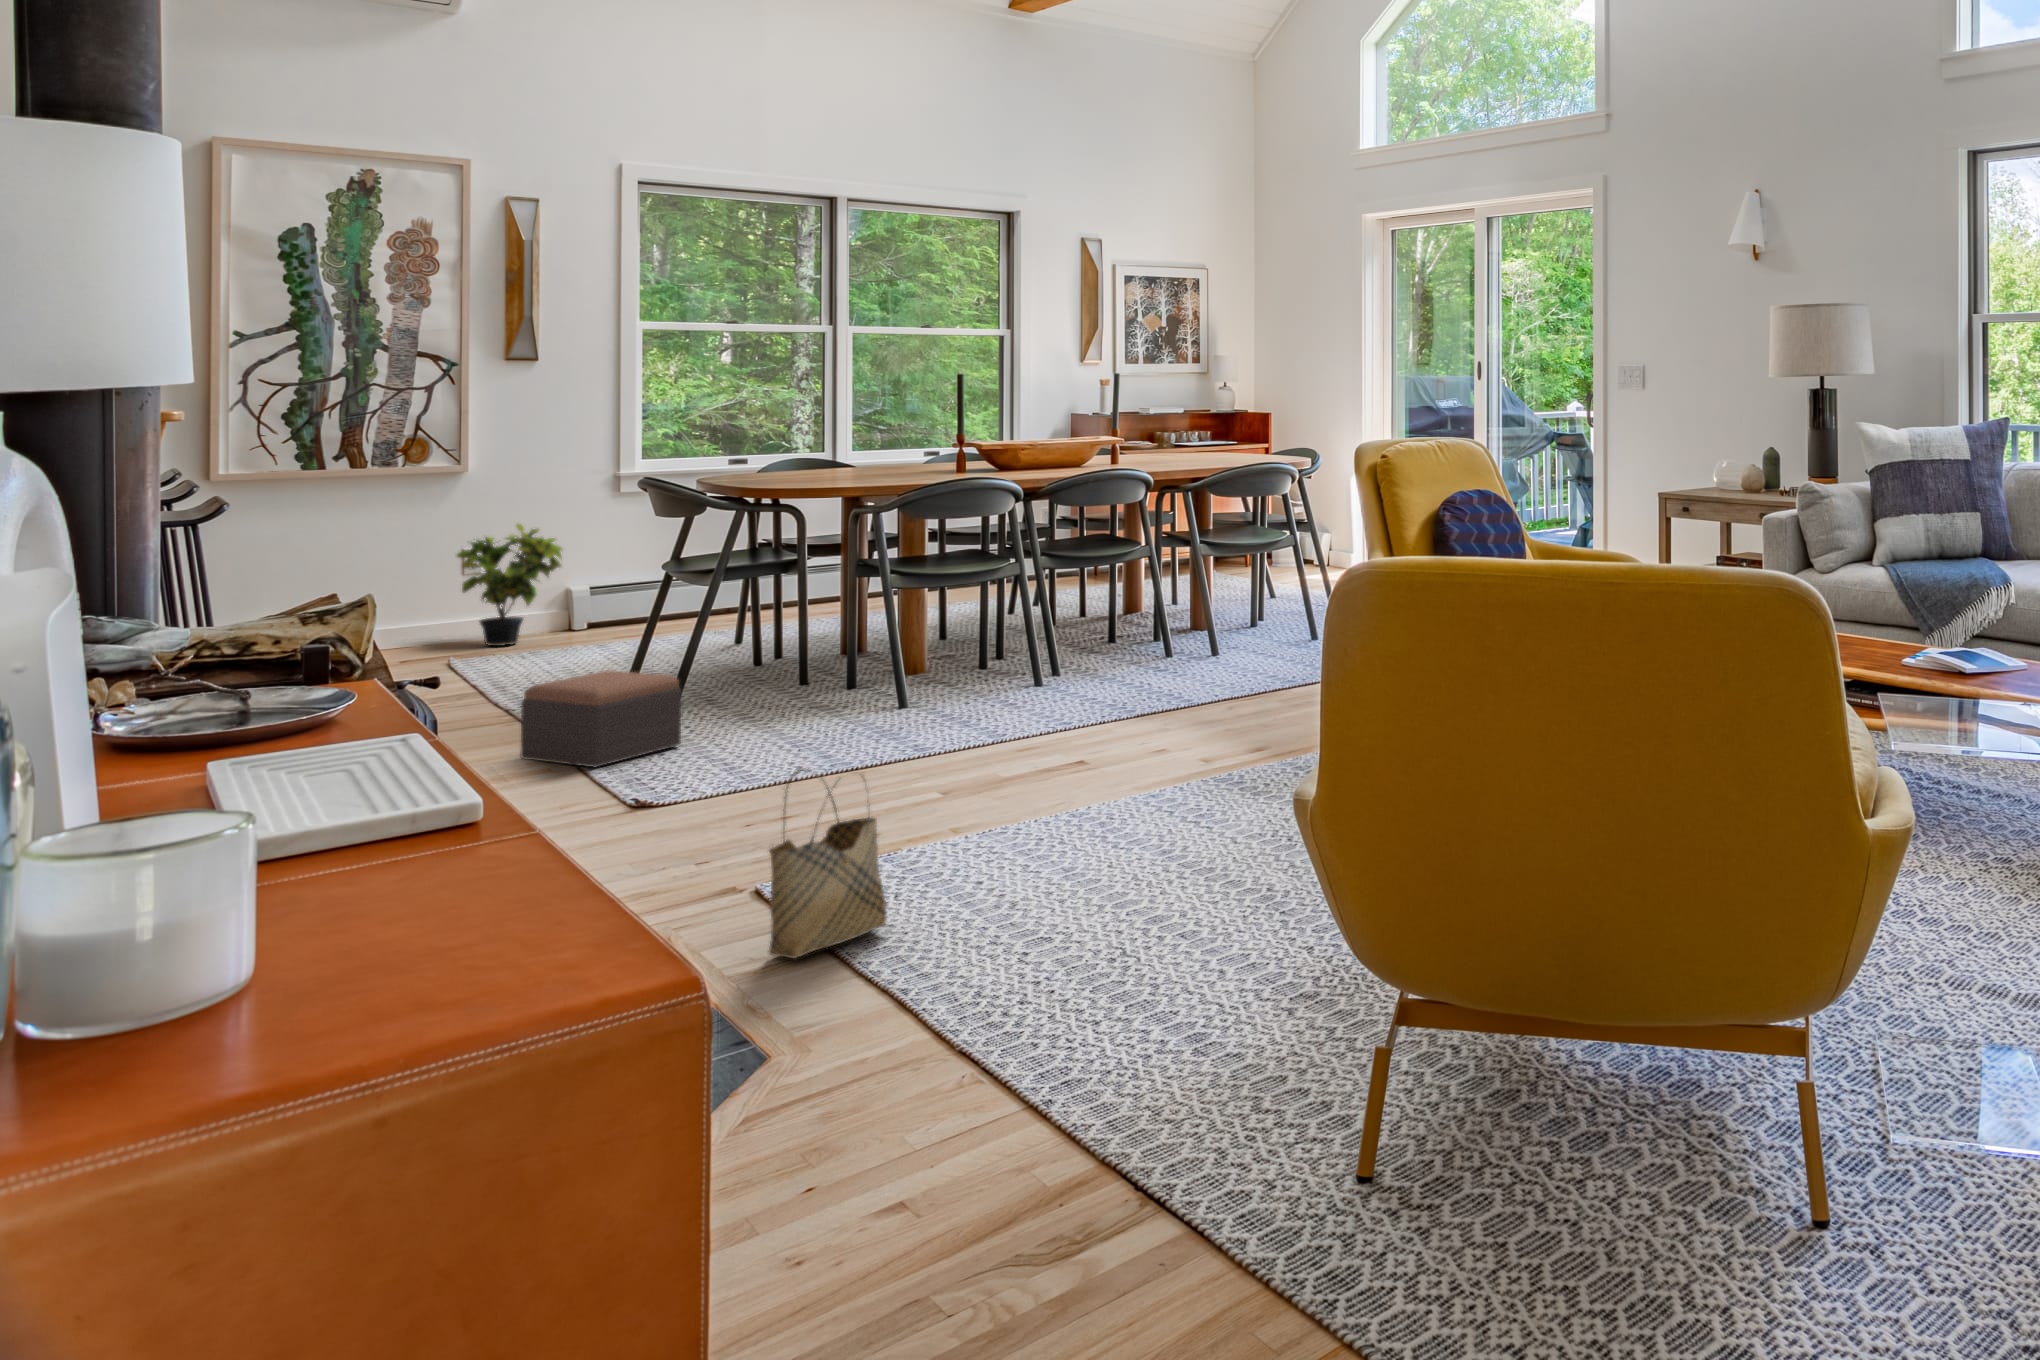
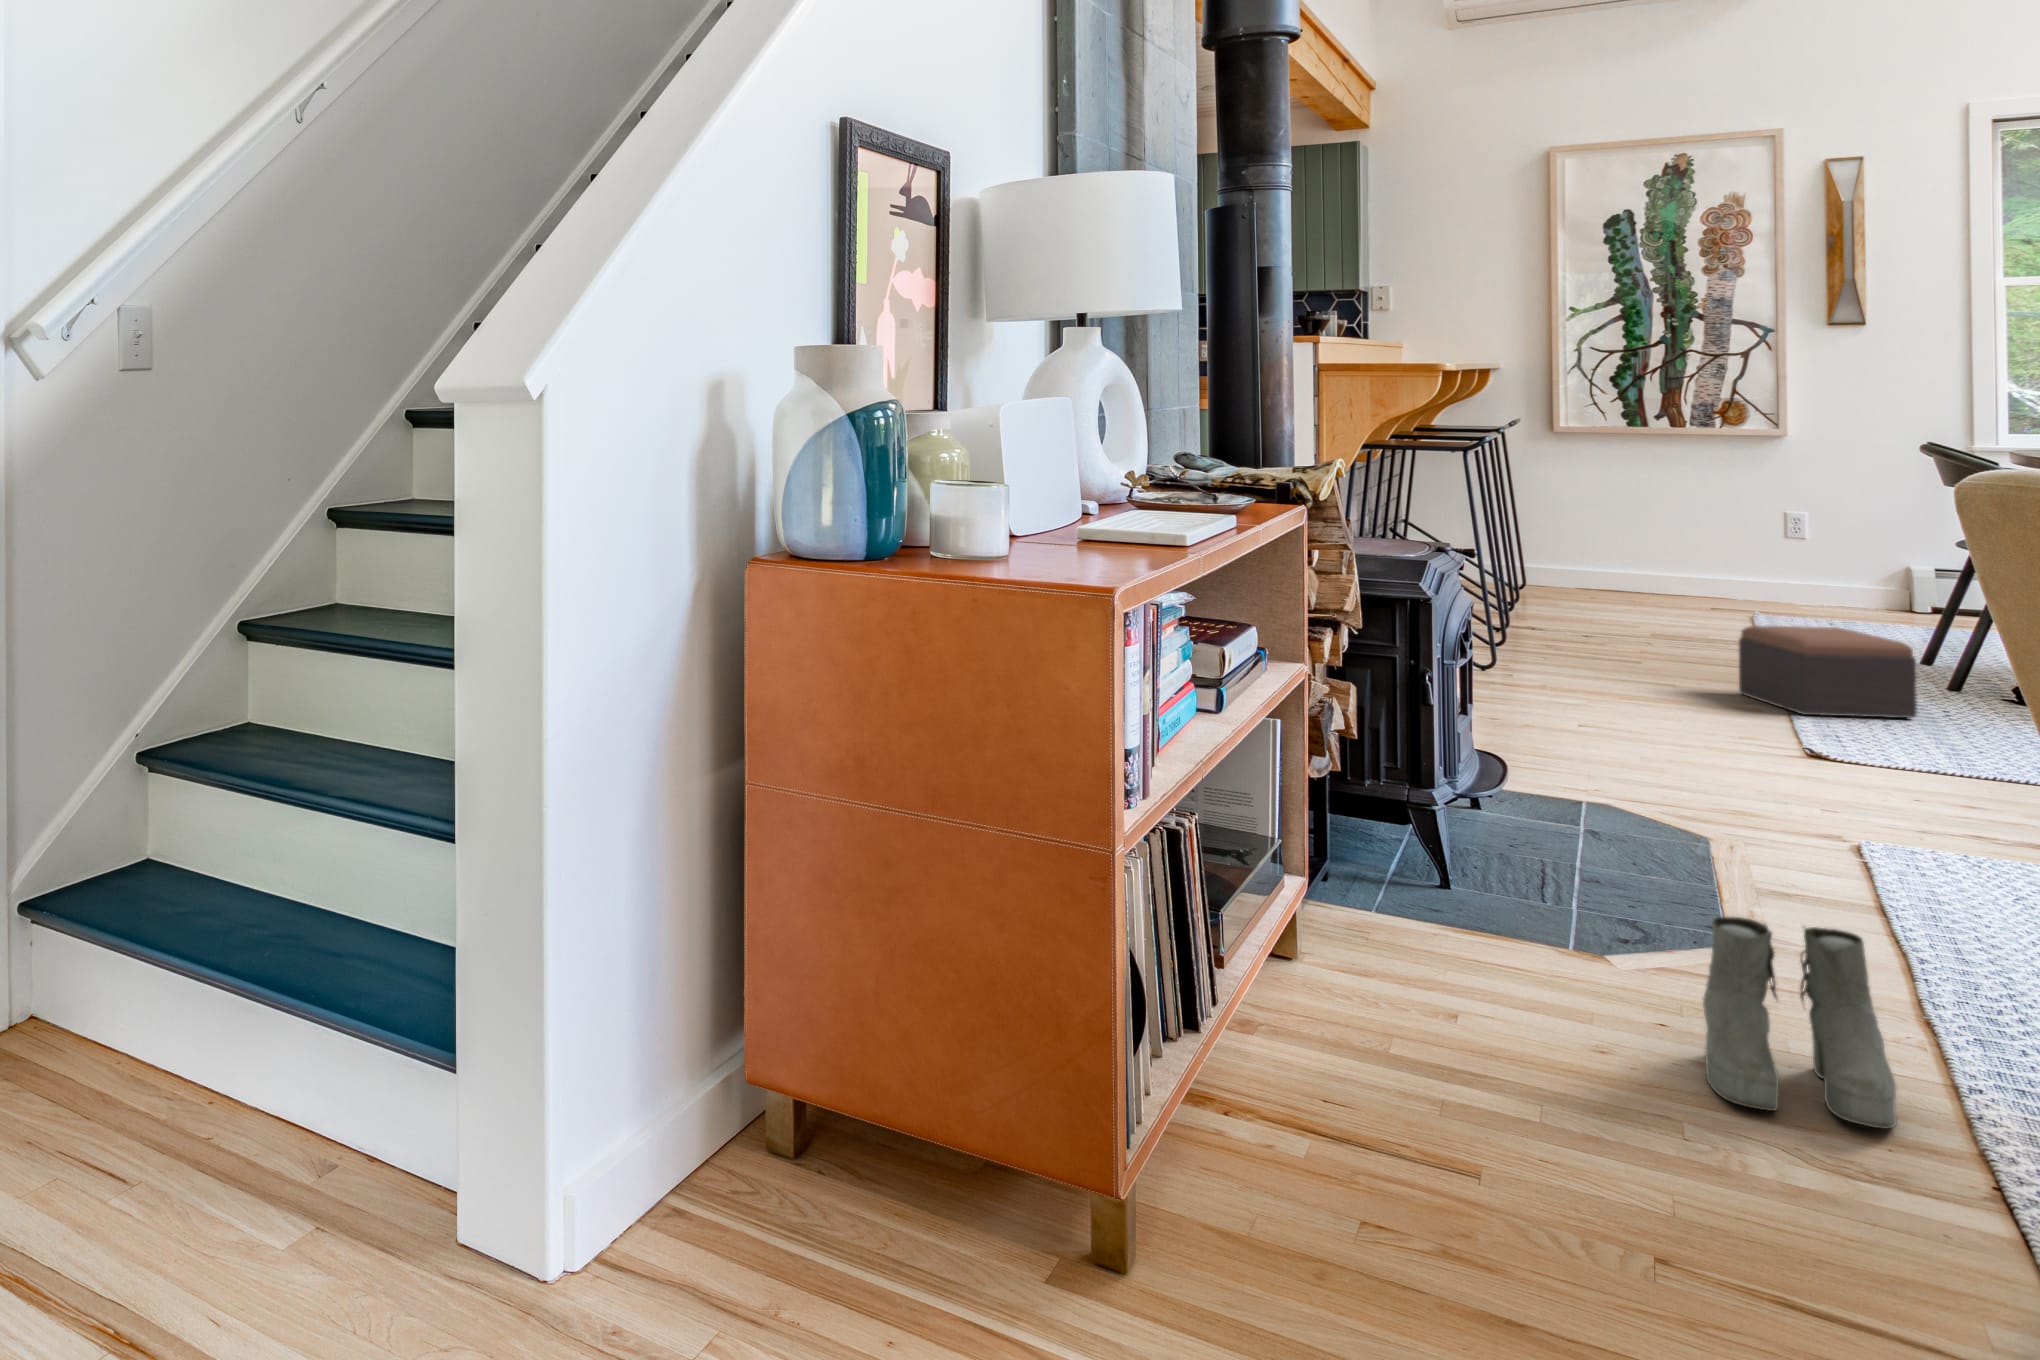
potted plant: present [457,524,562,646] -> none [1771,490,1893,612]
woven basket: present [769,769,886,958] -> none [1795,705,1959,897]
boots: none [899,1020,1085,1259] -> present [1703,917,1897,1129]

